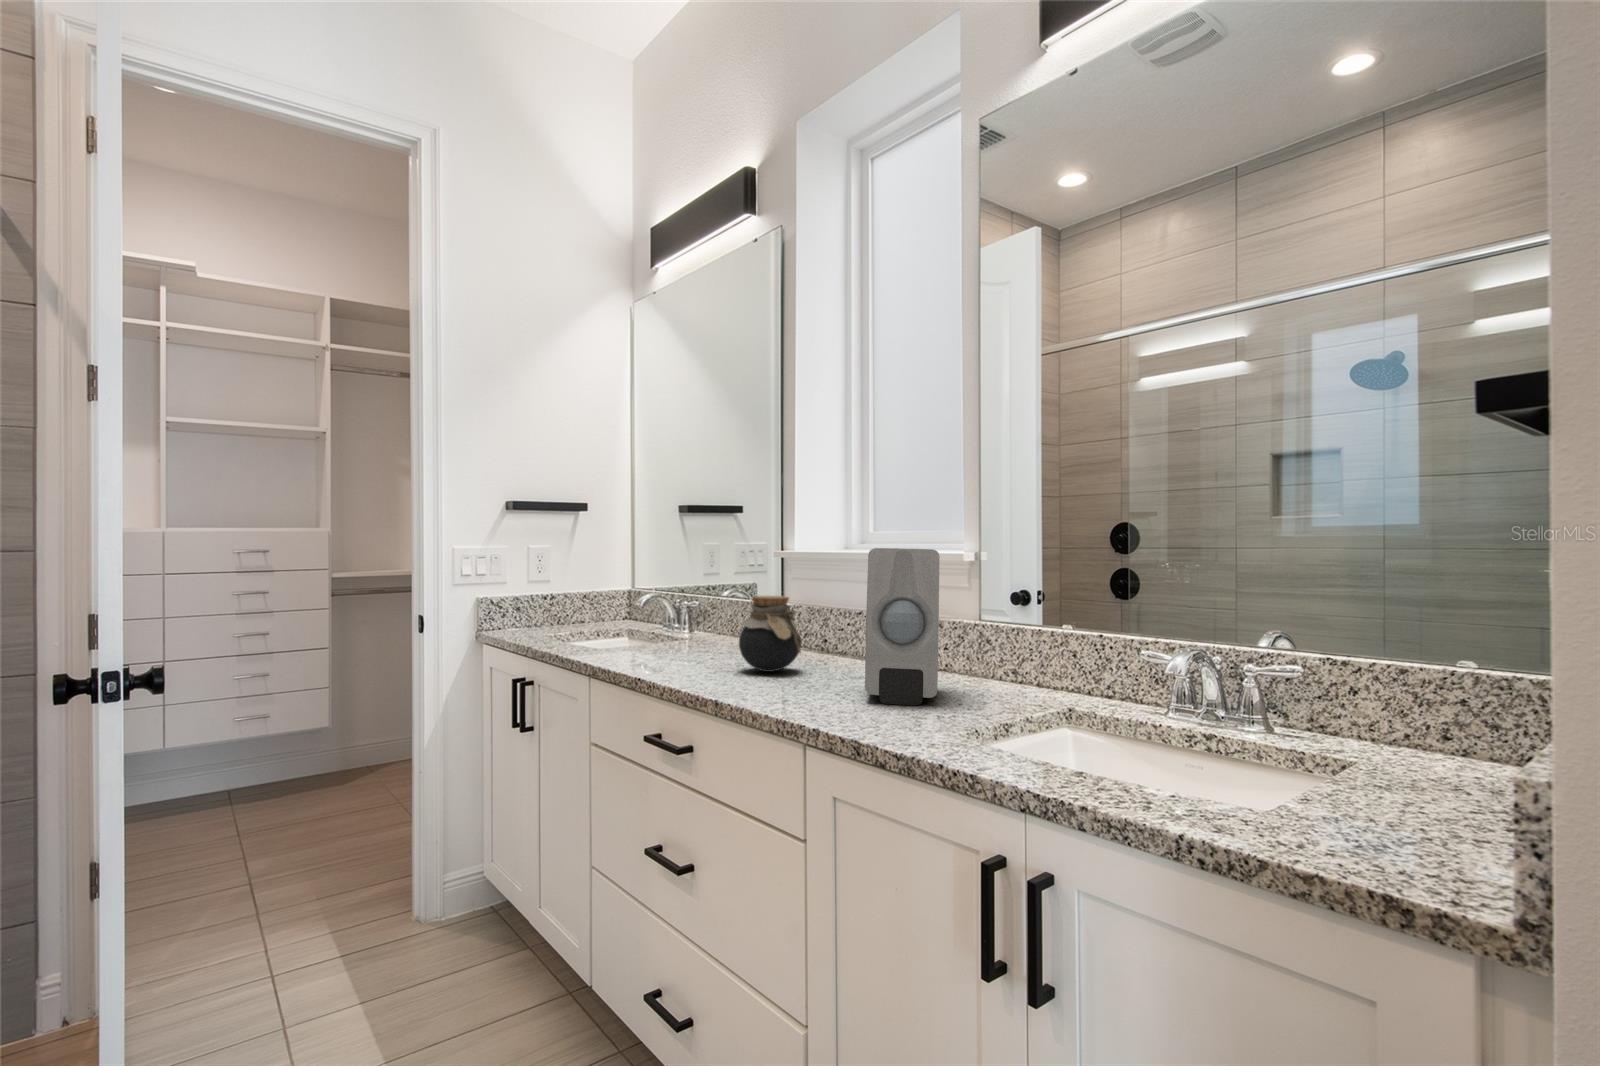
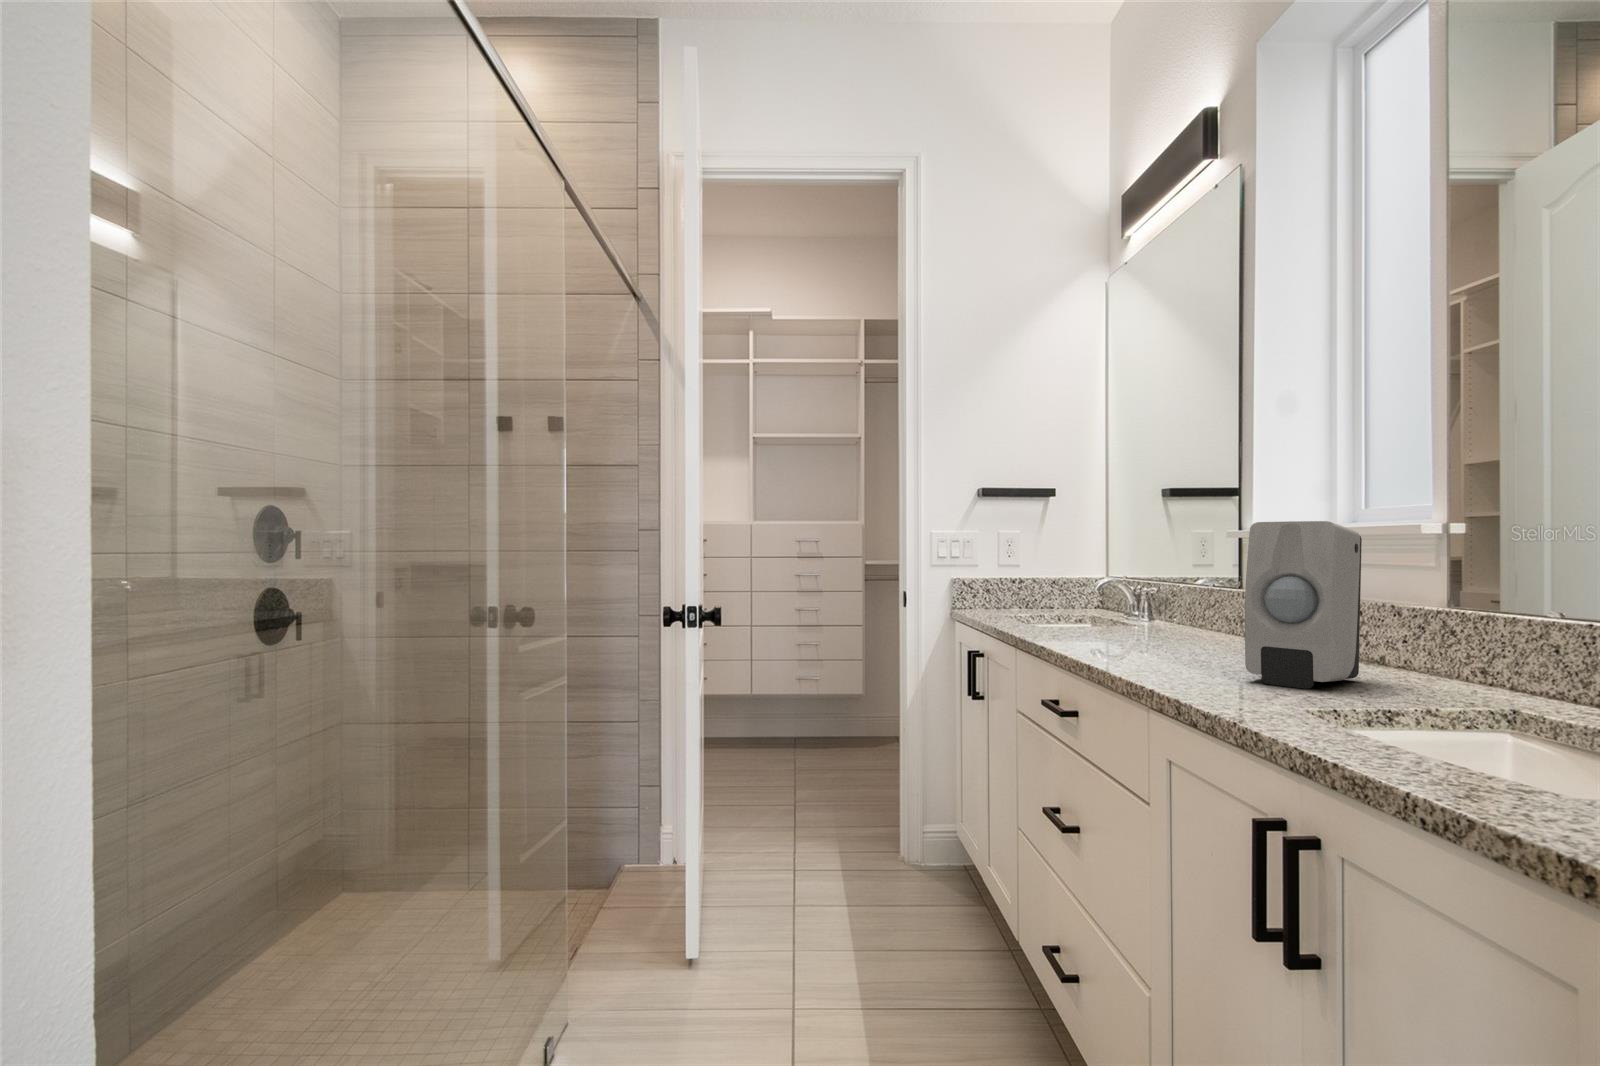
jar: present [739,596,802,672] -> none [1150,578,1220,654]

